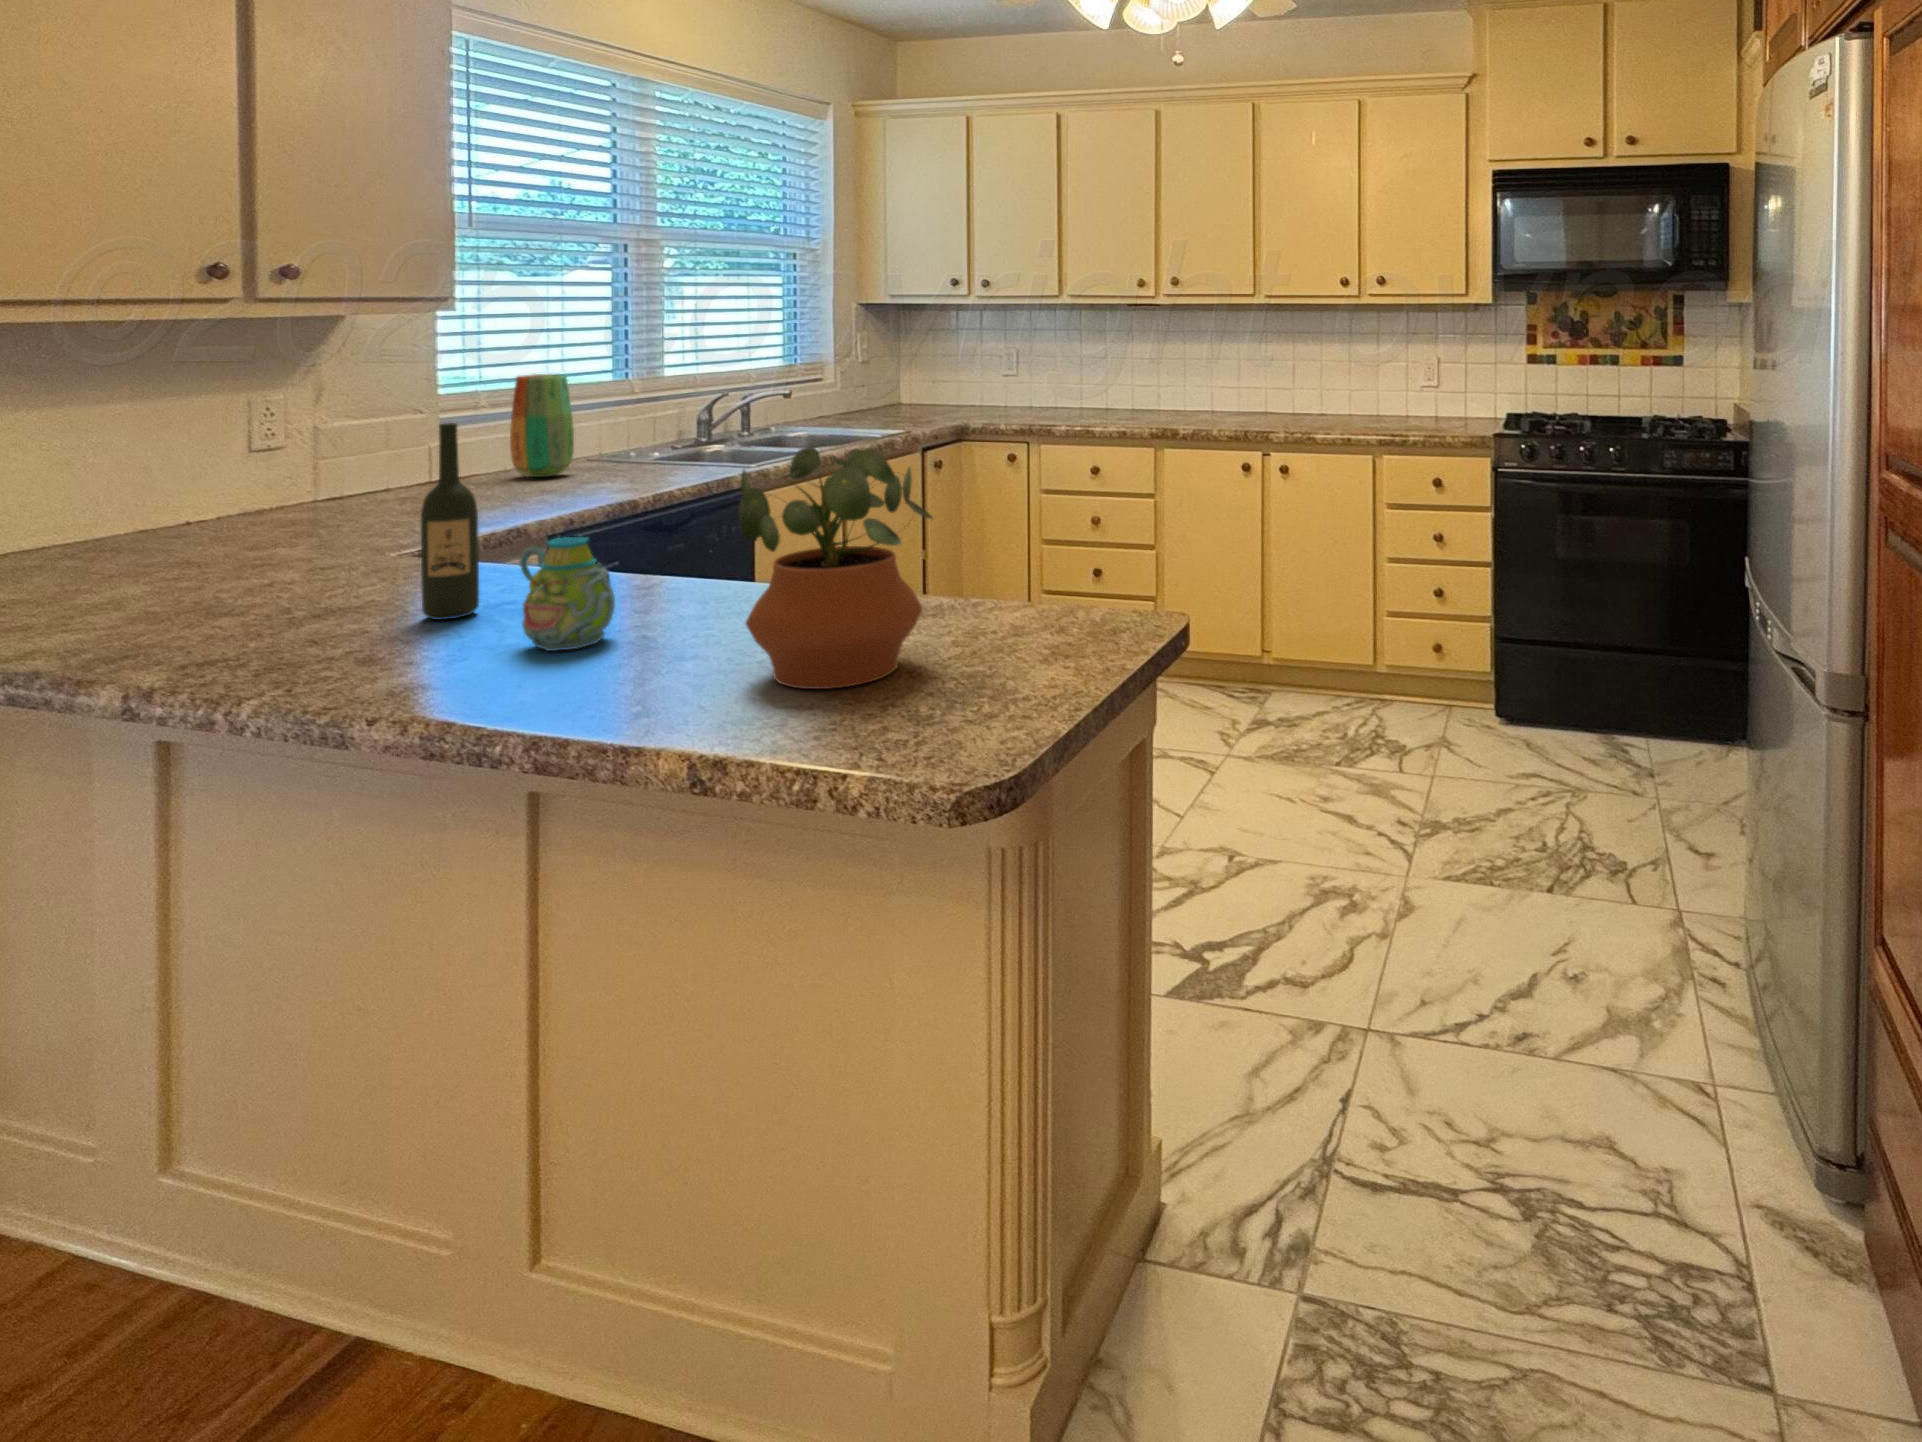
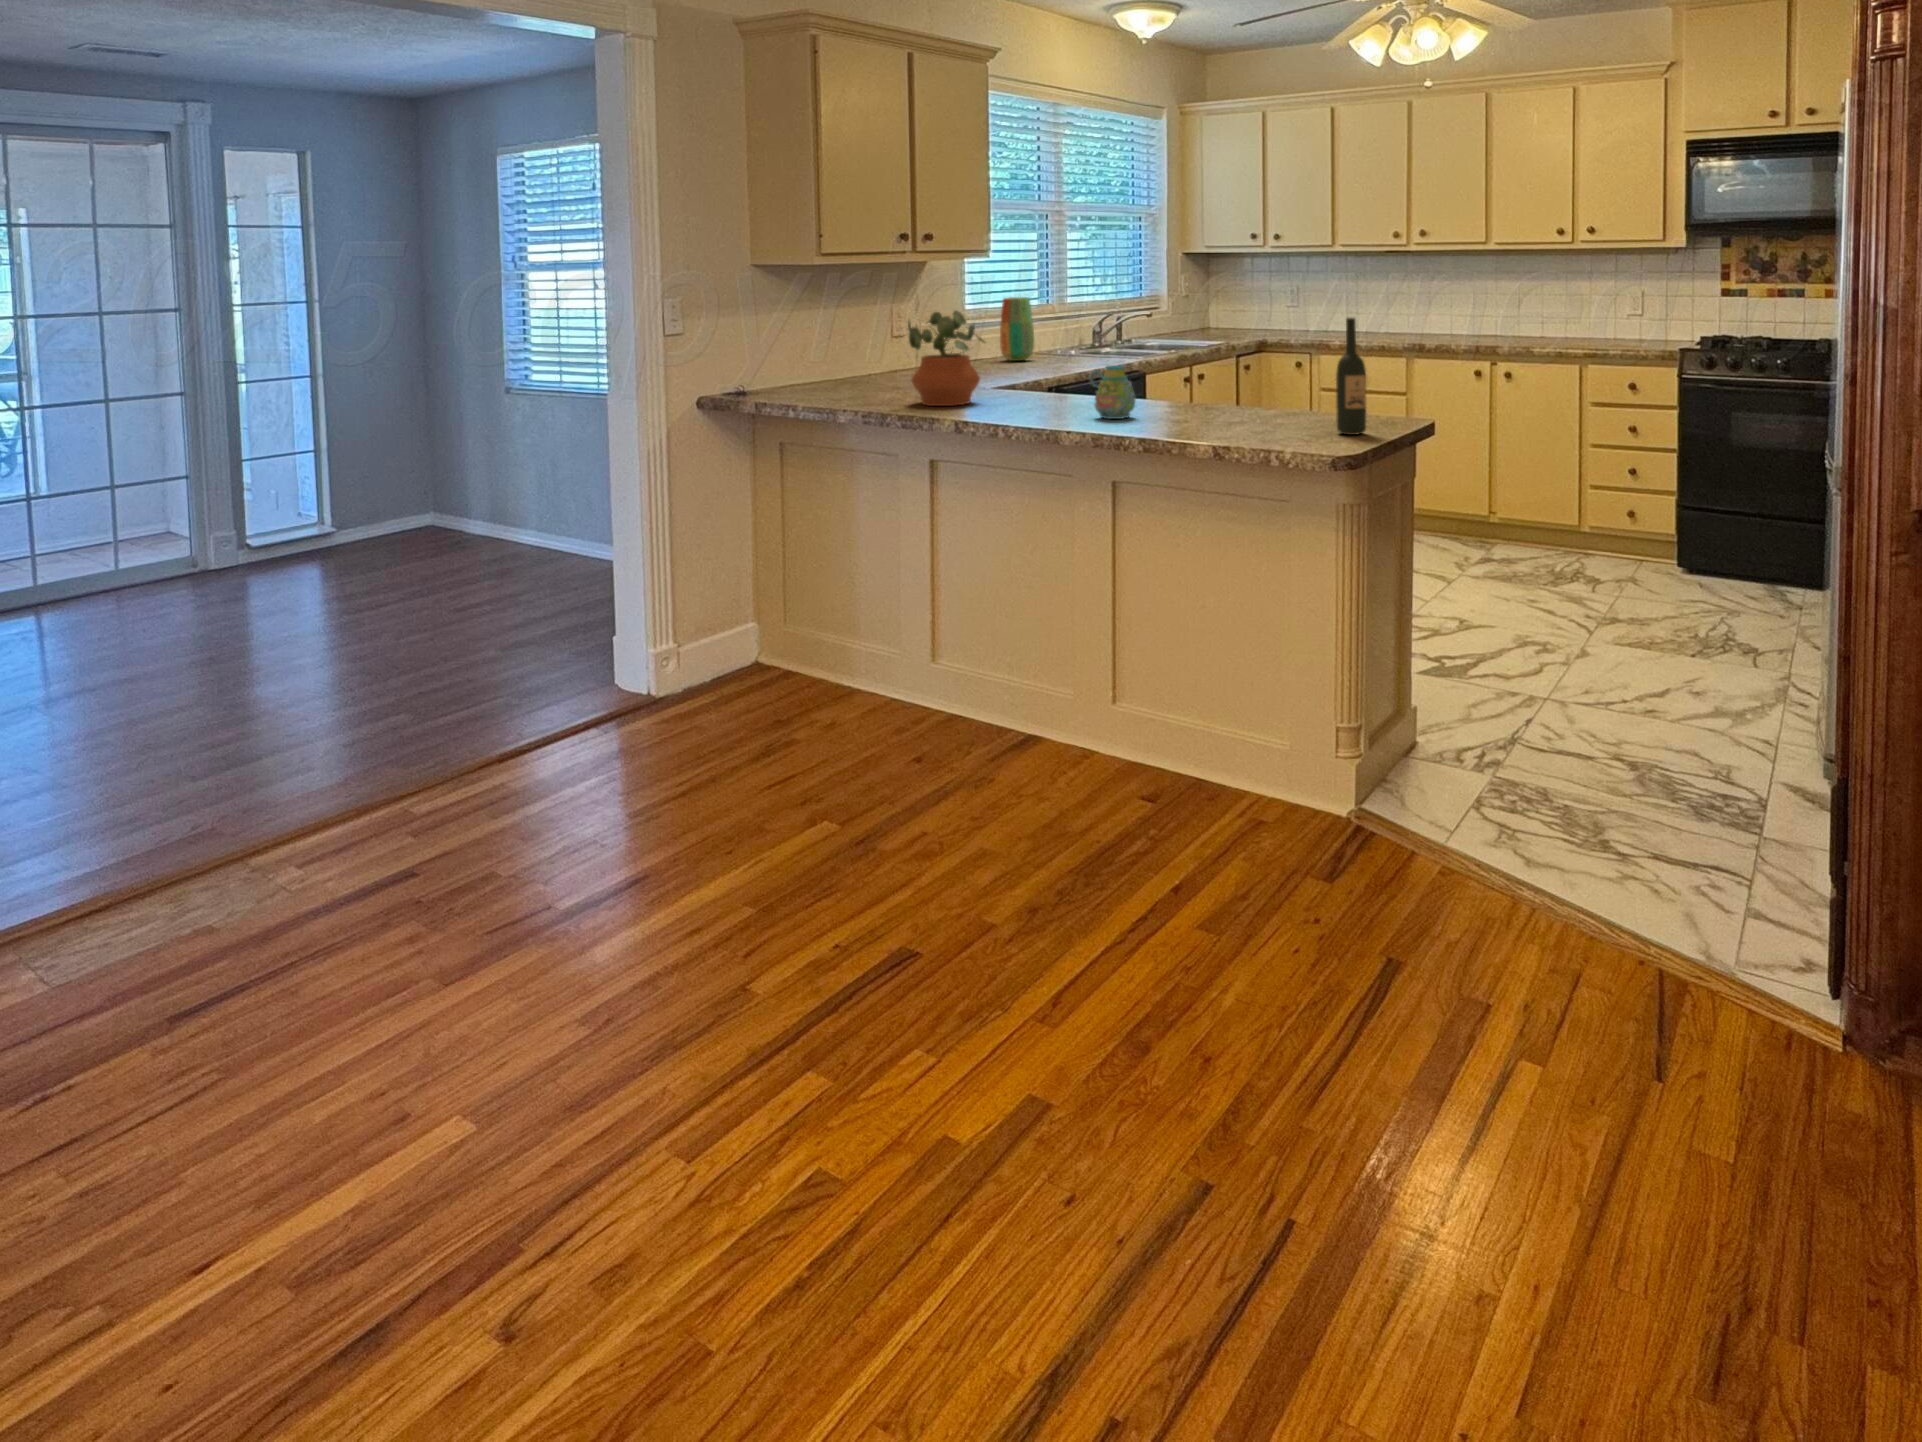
wine bottle: present [421,423,479,620] -> present [1336,318,1366,435]
potted plant: present [739,447,932,689] -> present [908,311,984,406]

